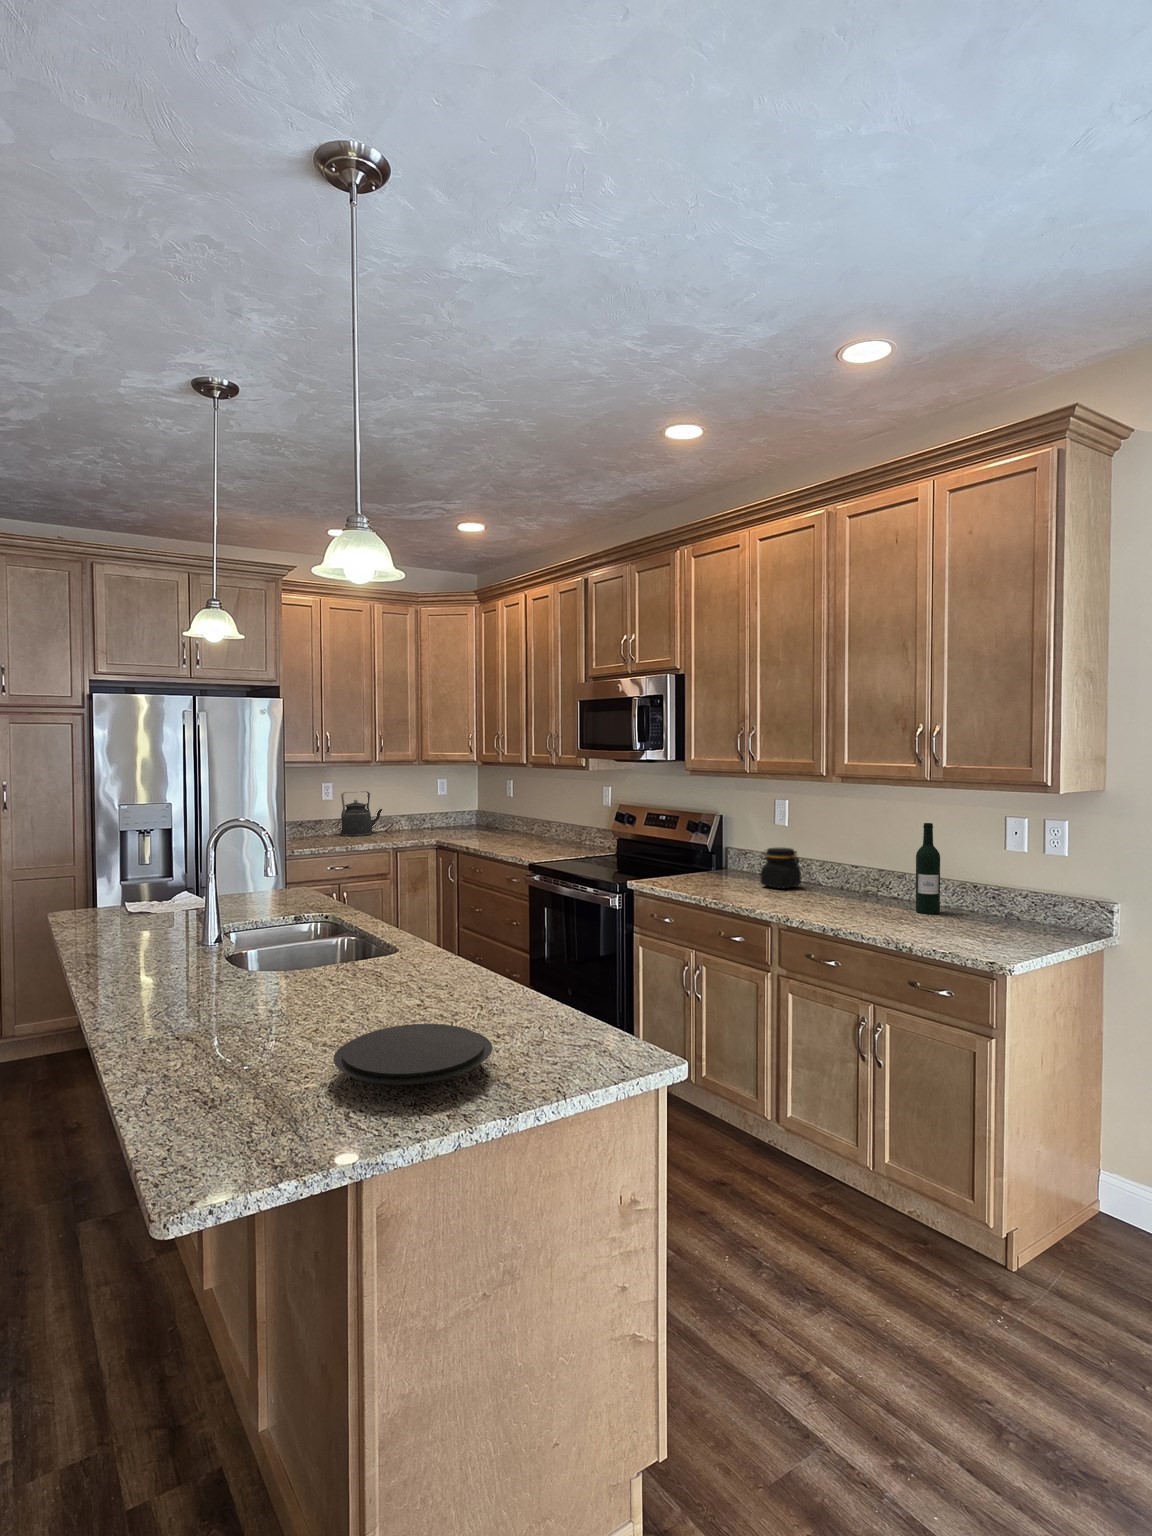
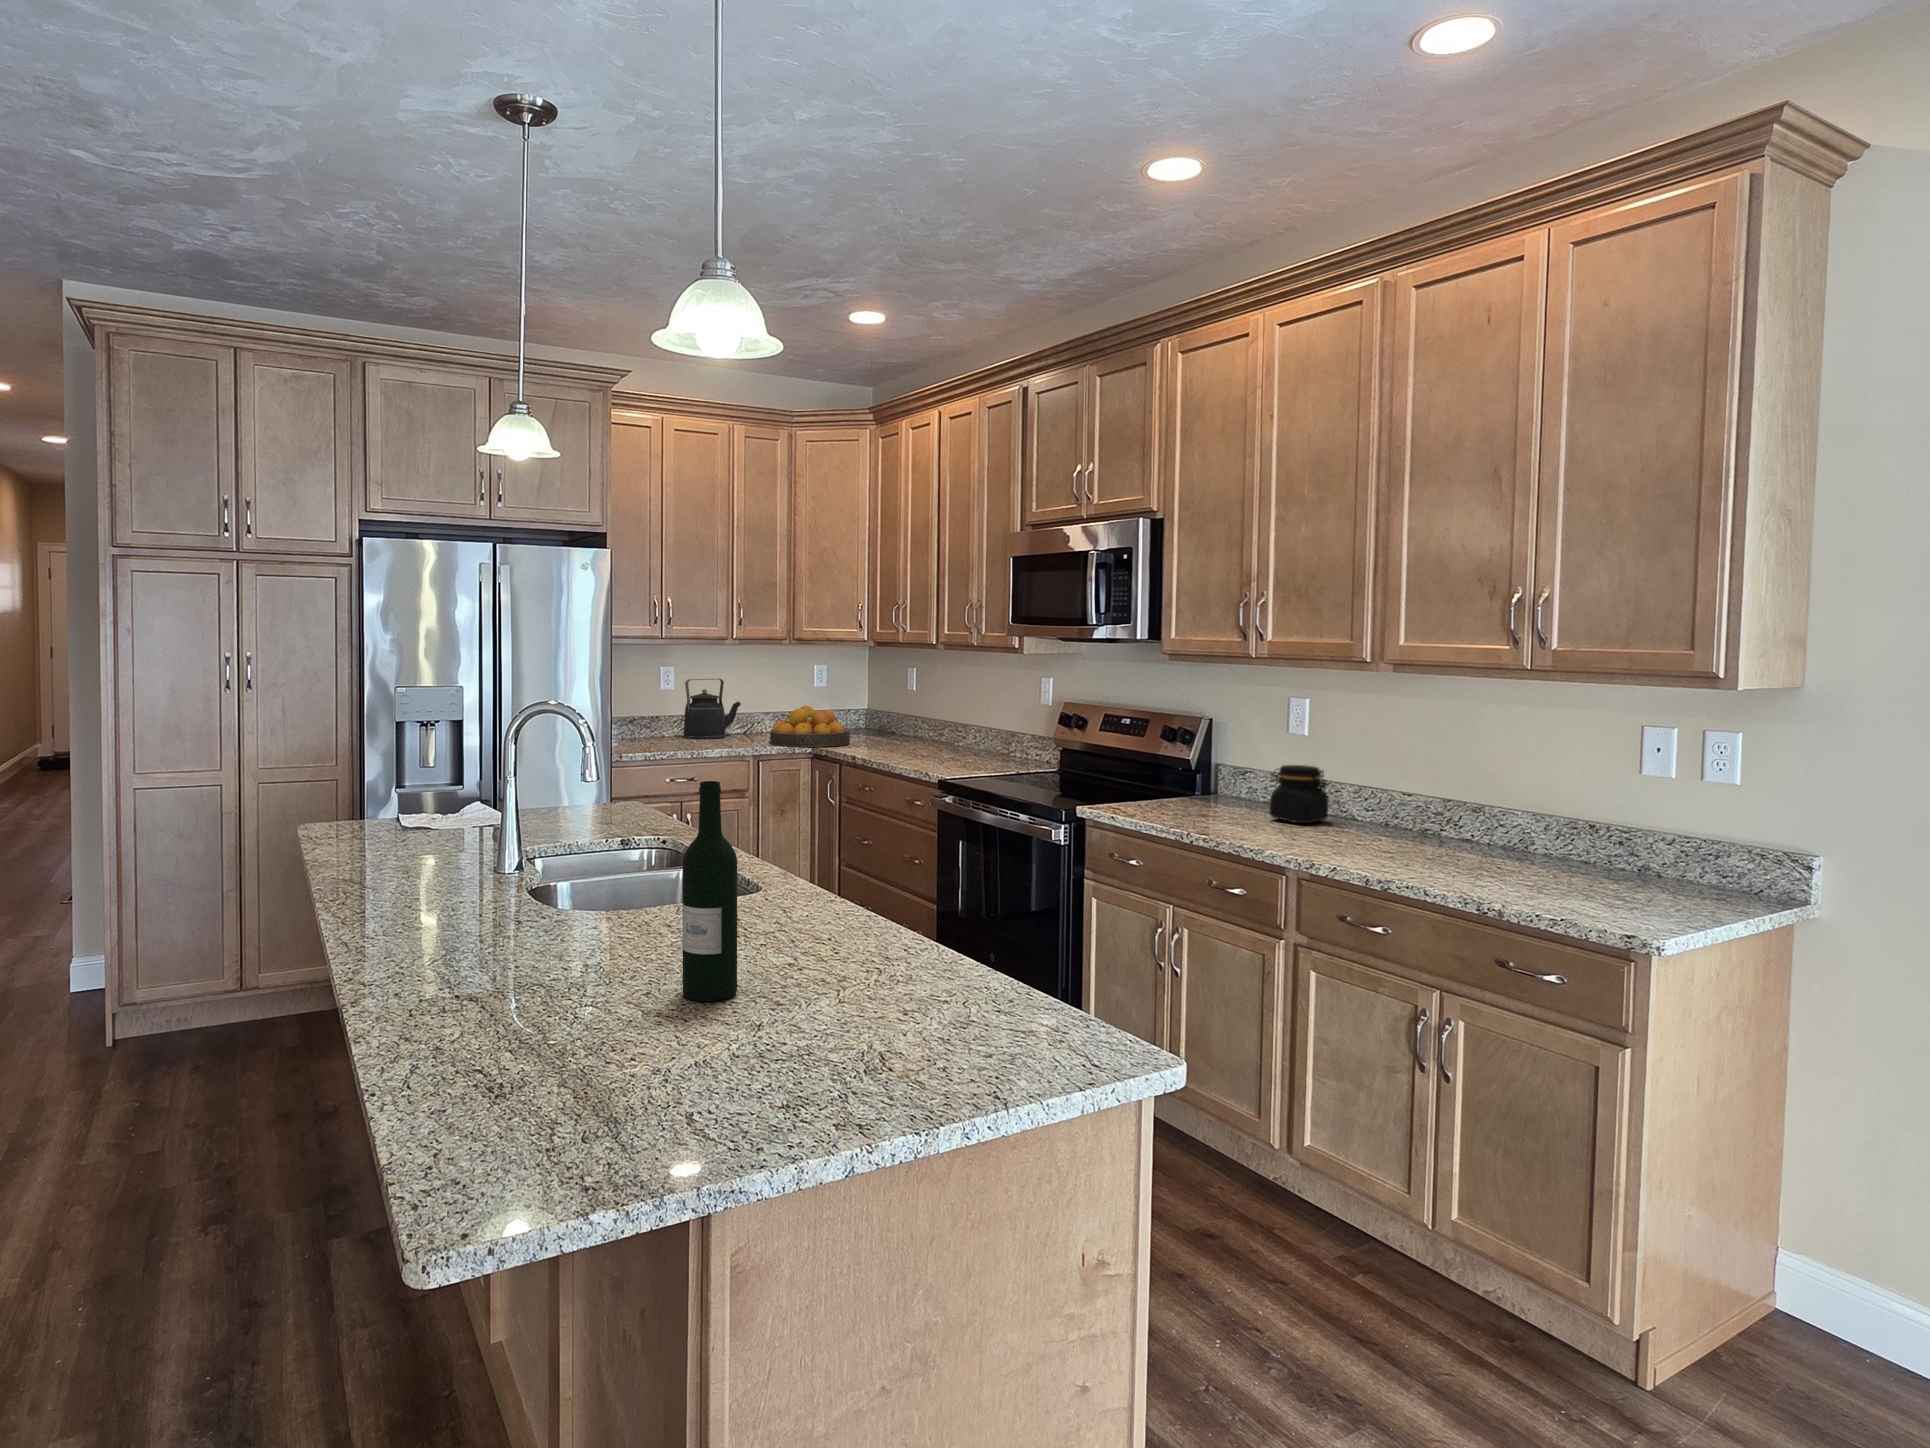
fruit bowl: none [405,810,464,841] -> present [770,706,850,747]
wine bottle: present [916,823,940,914] -> present [683,781,737,1001]
plate: present [333,1024,493,1085] -> none [671,991,899,1077]

